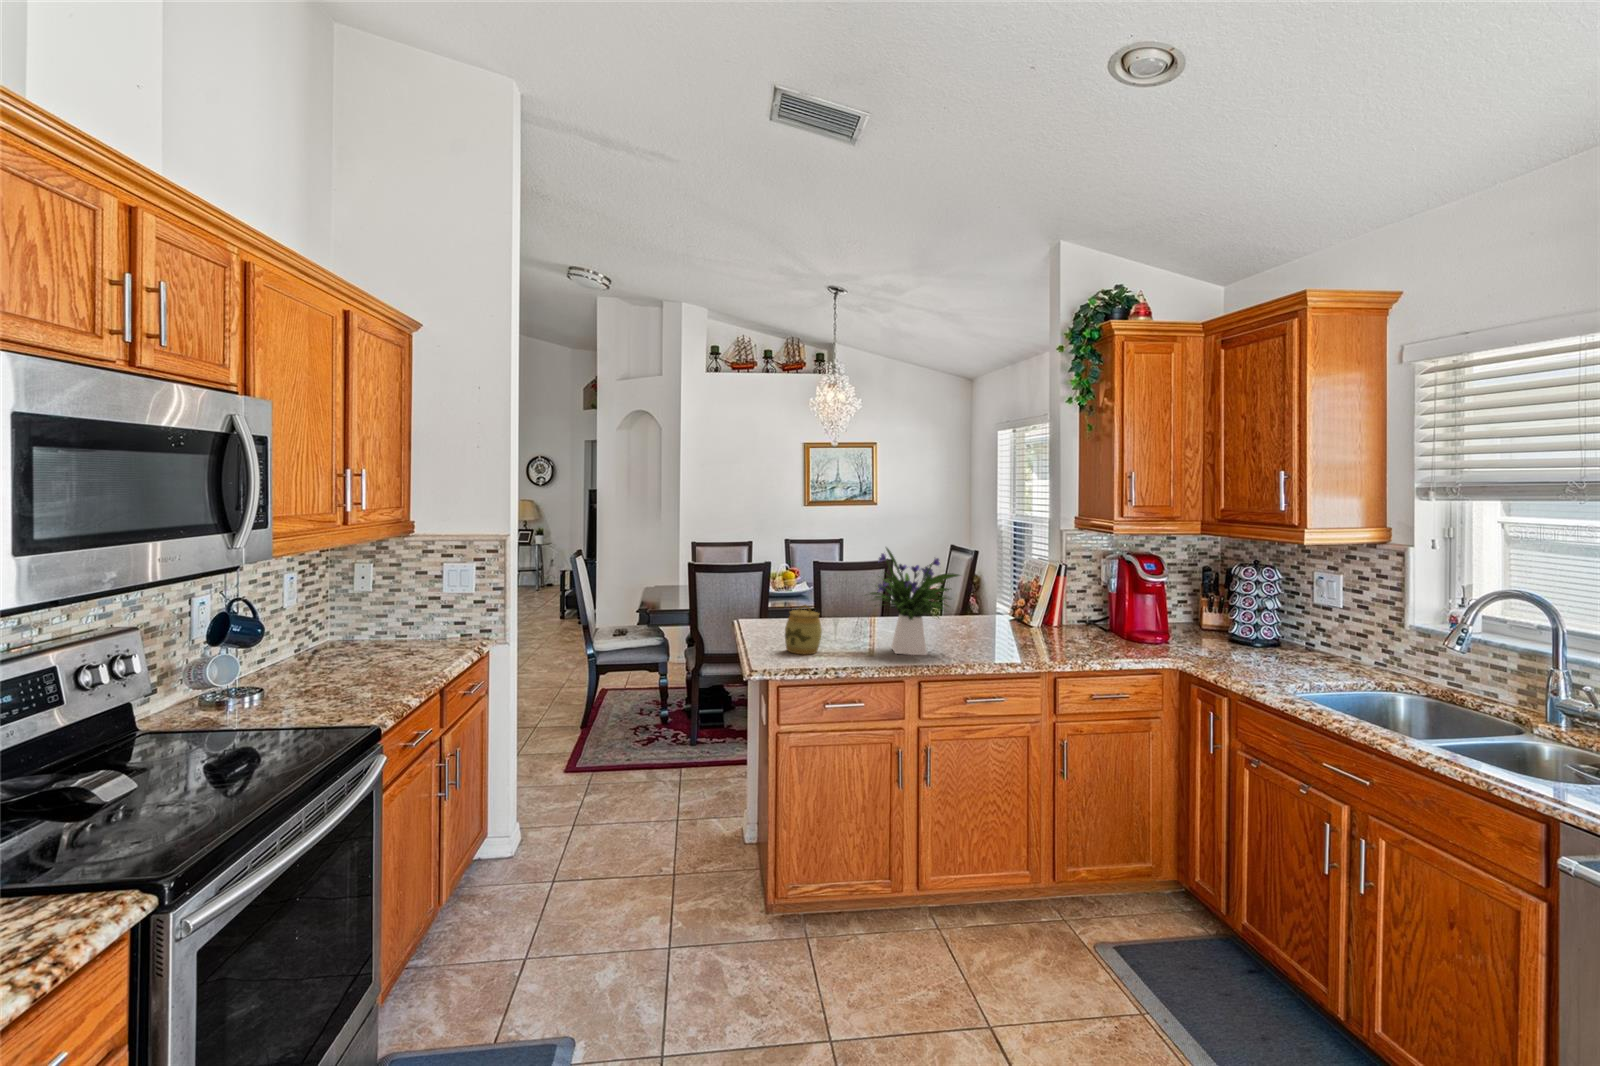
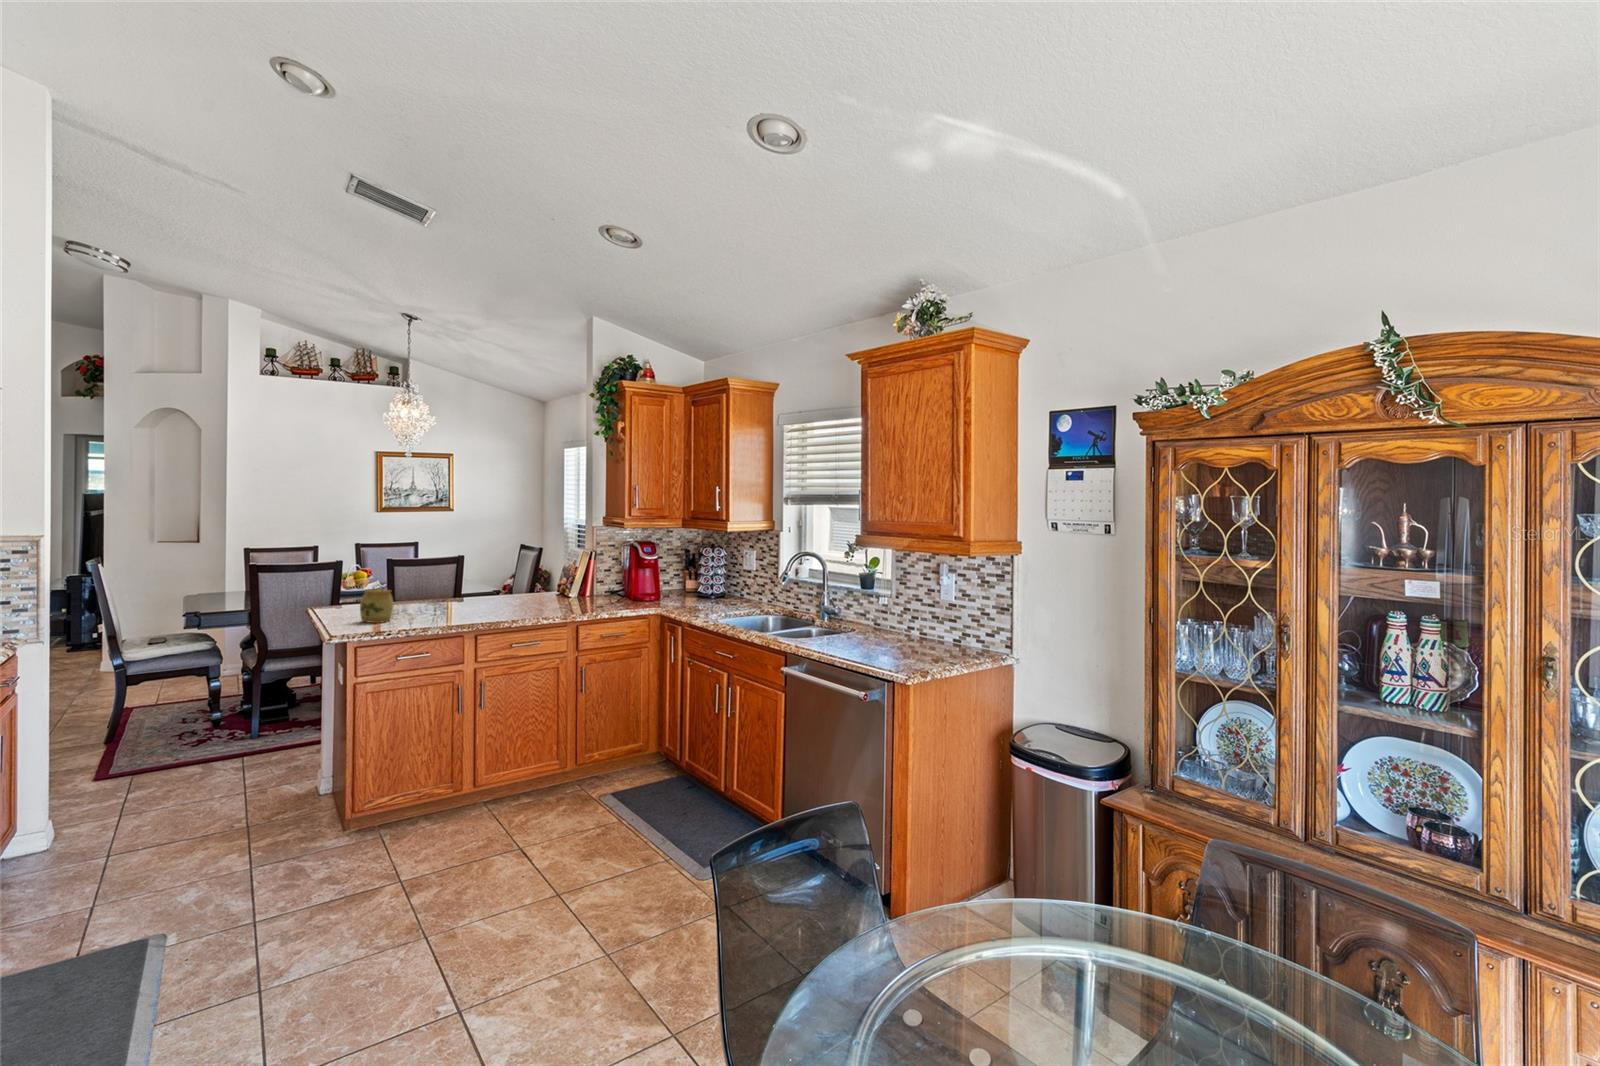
flower arrangement: present [870,548,959,655] -> none [428,537,511,618]

